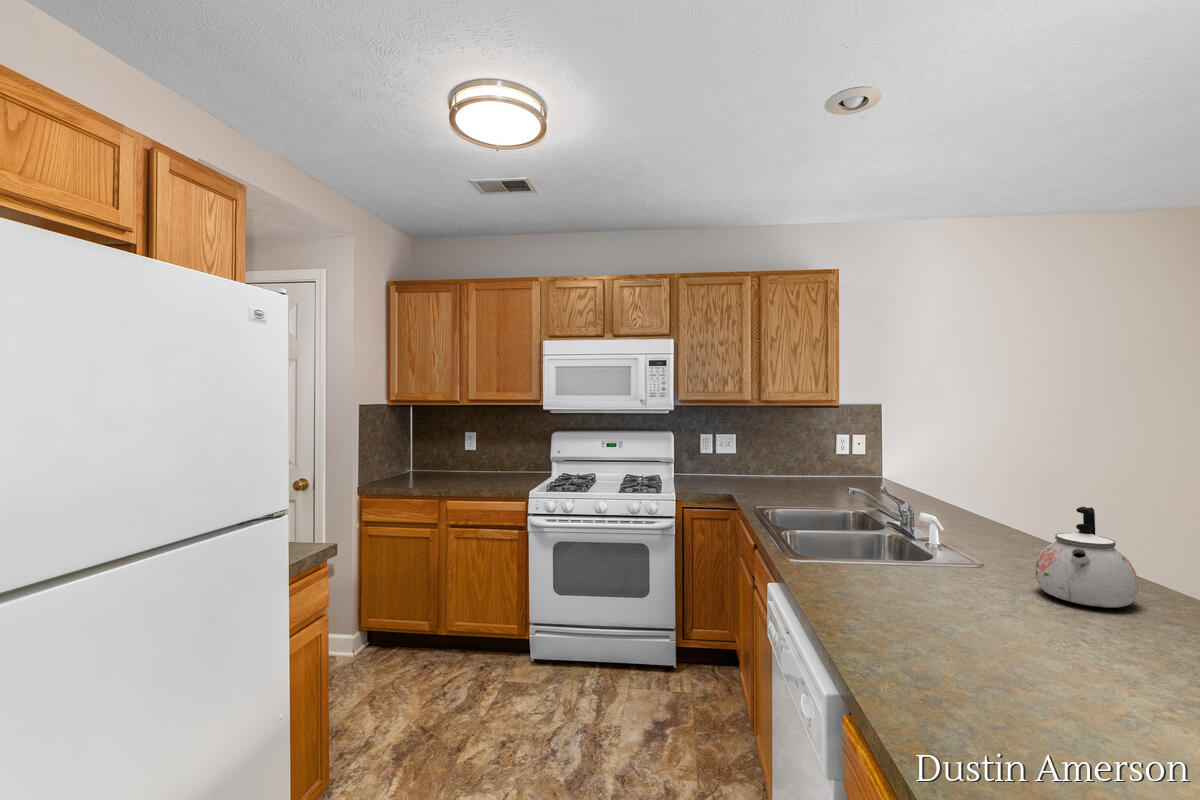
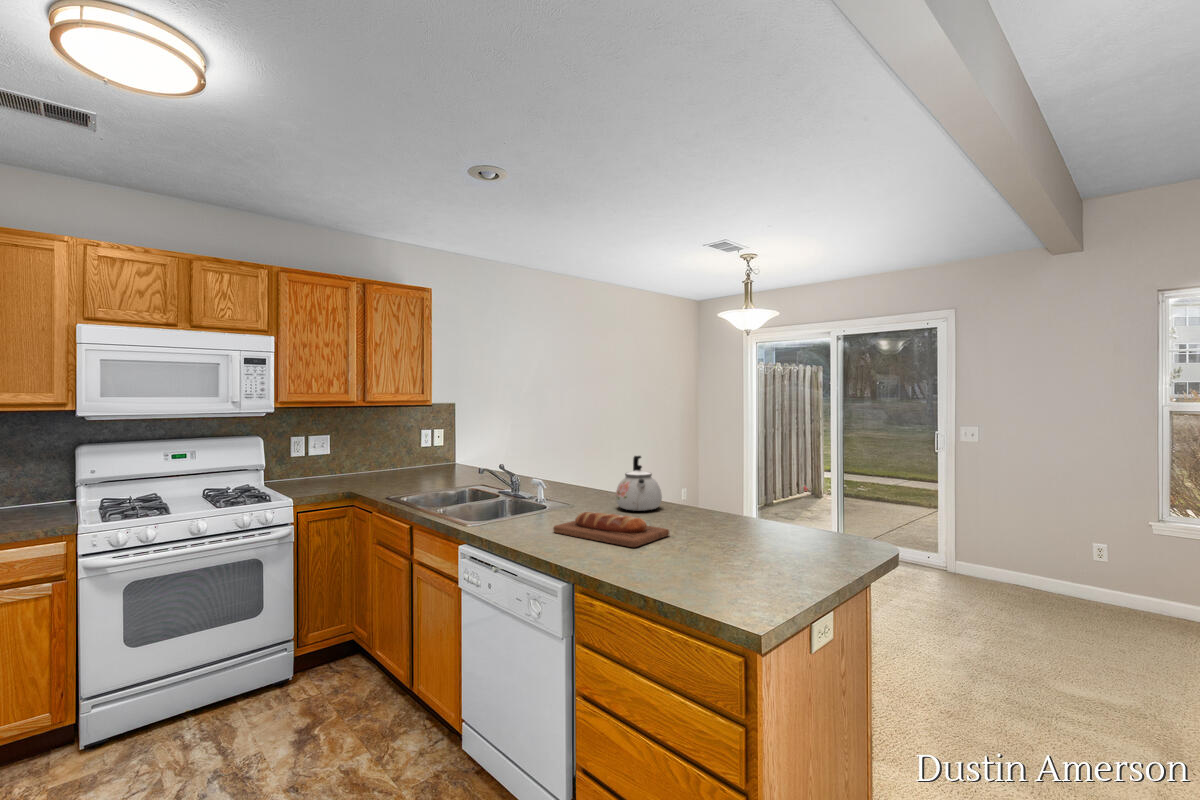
bread loaf: none [875,584,1079,670] -> present [553,512,669,547]

